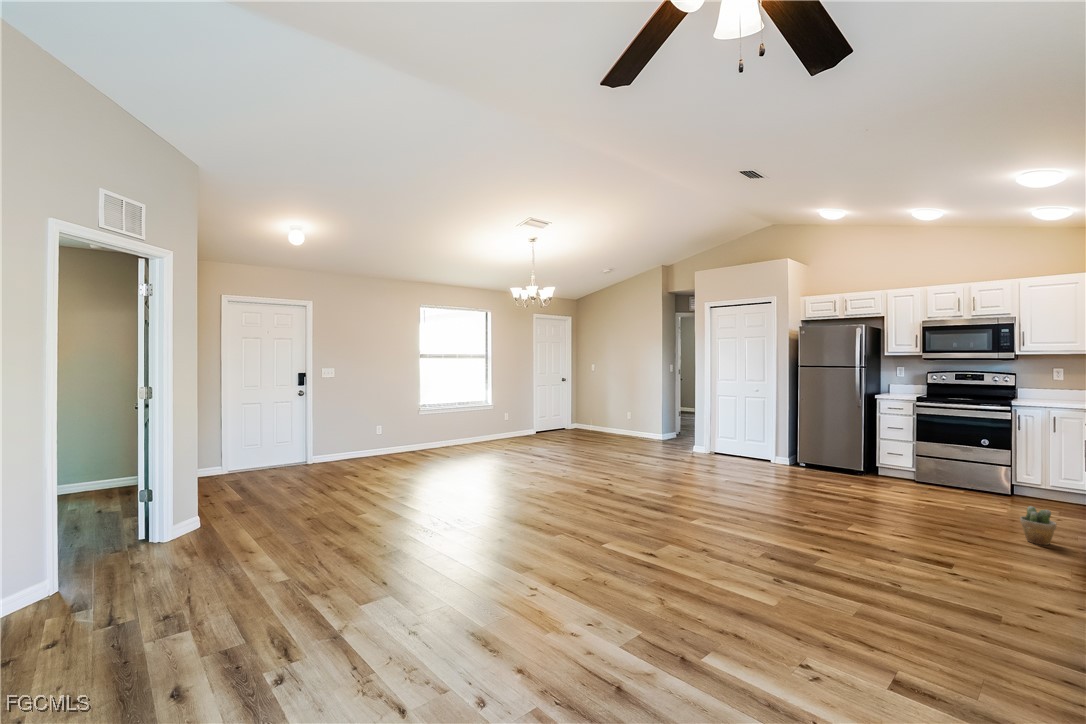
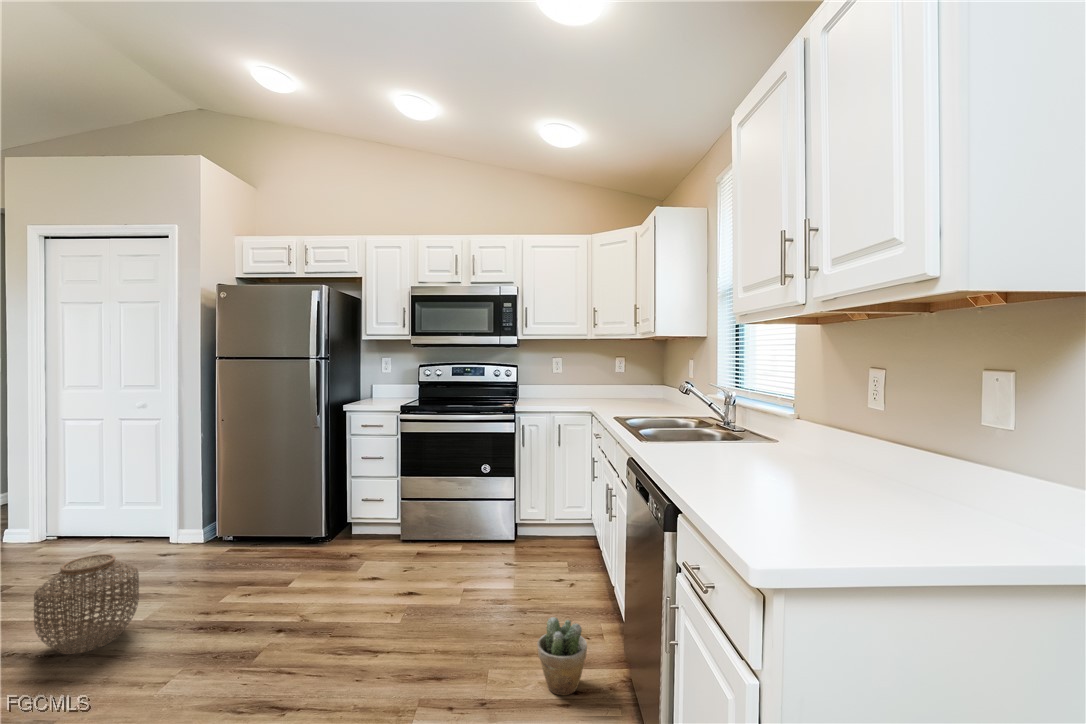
woven basket: none [751,448,786,484] -> present [34,554,139,654]

